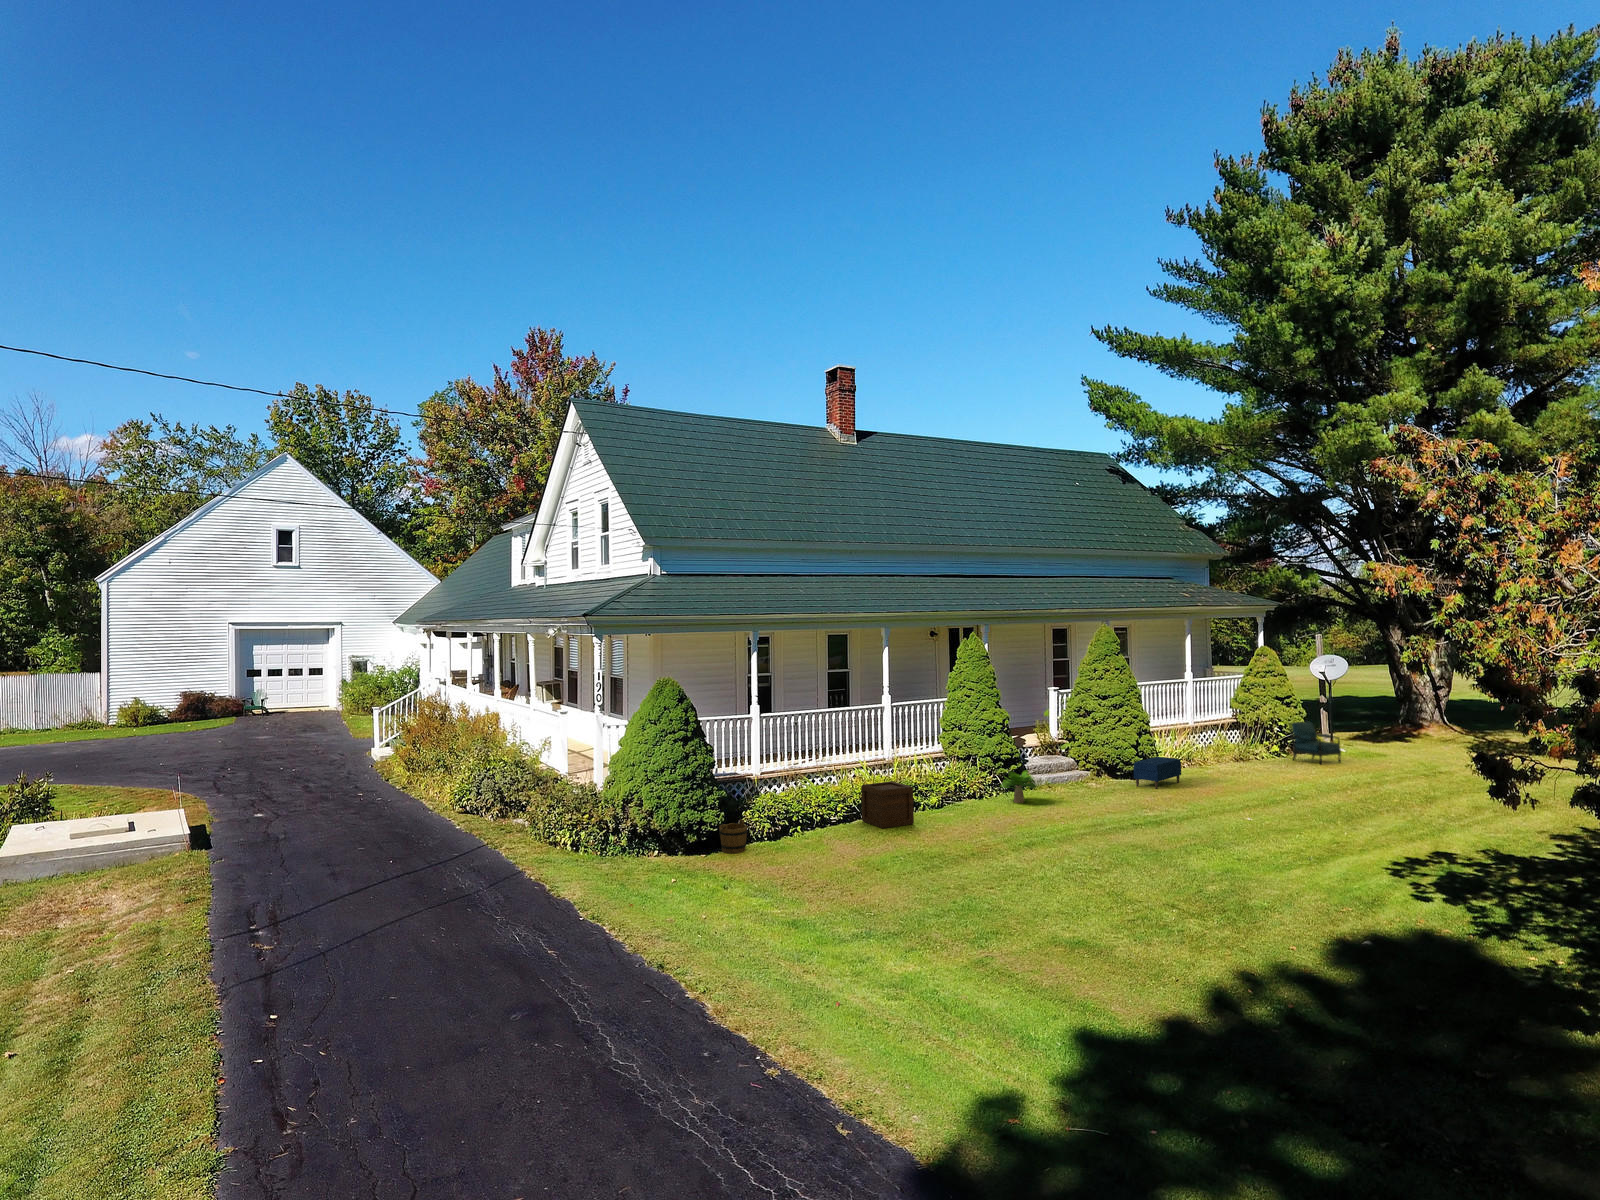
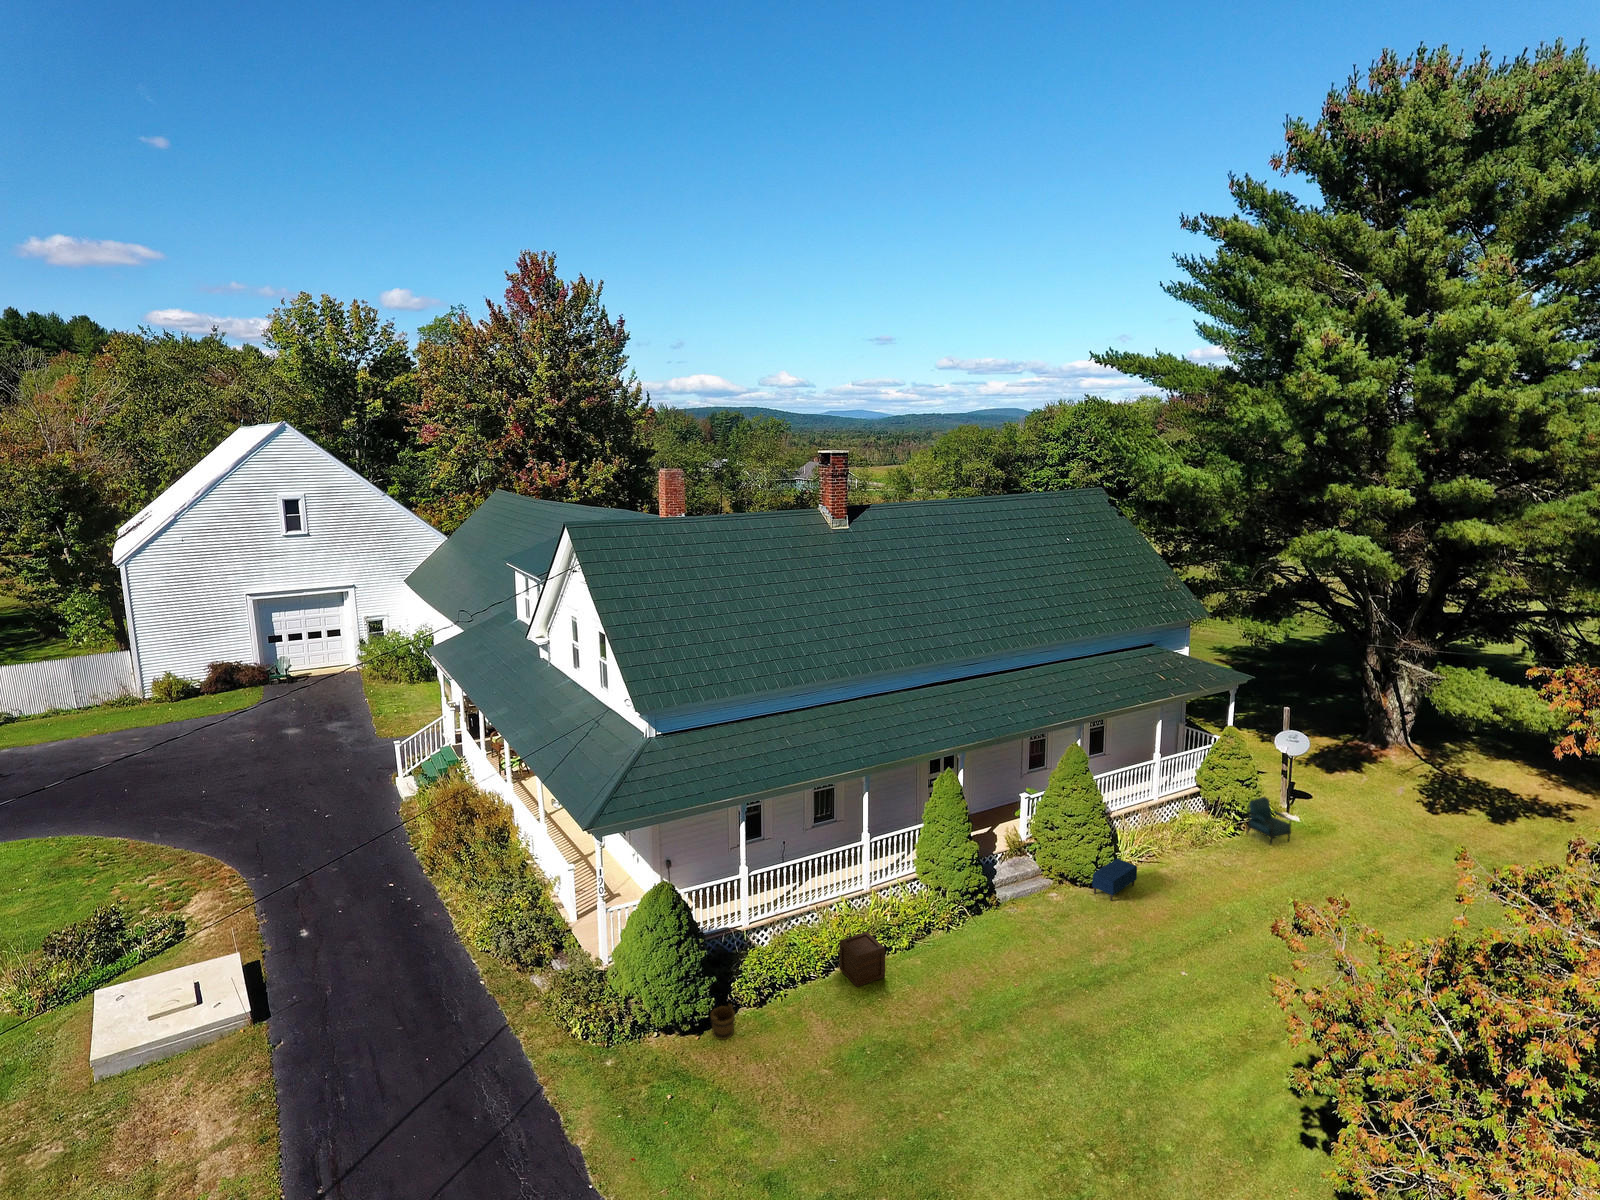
potted plant: present [1001,772,1036,803] -> none [966,898,1002,930]

